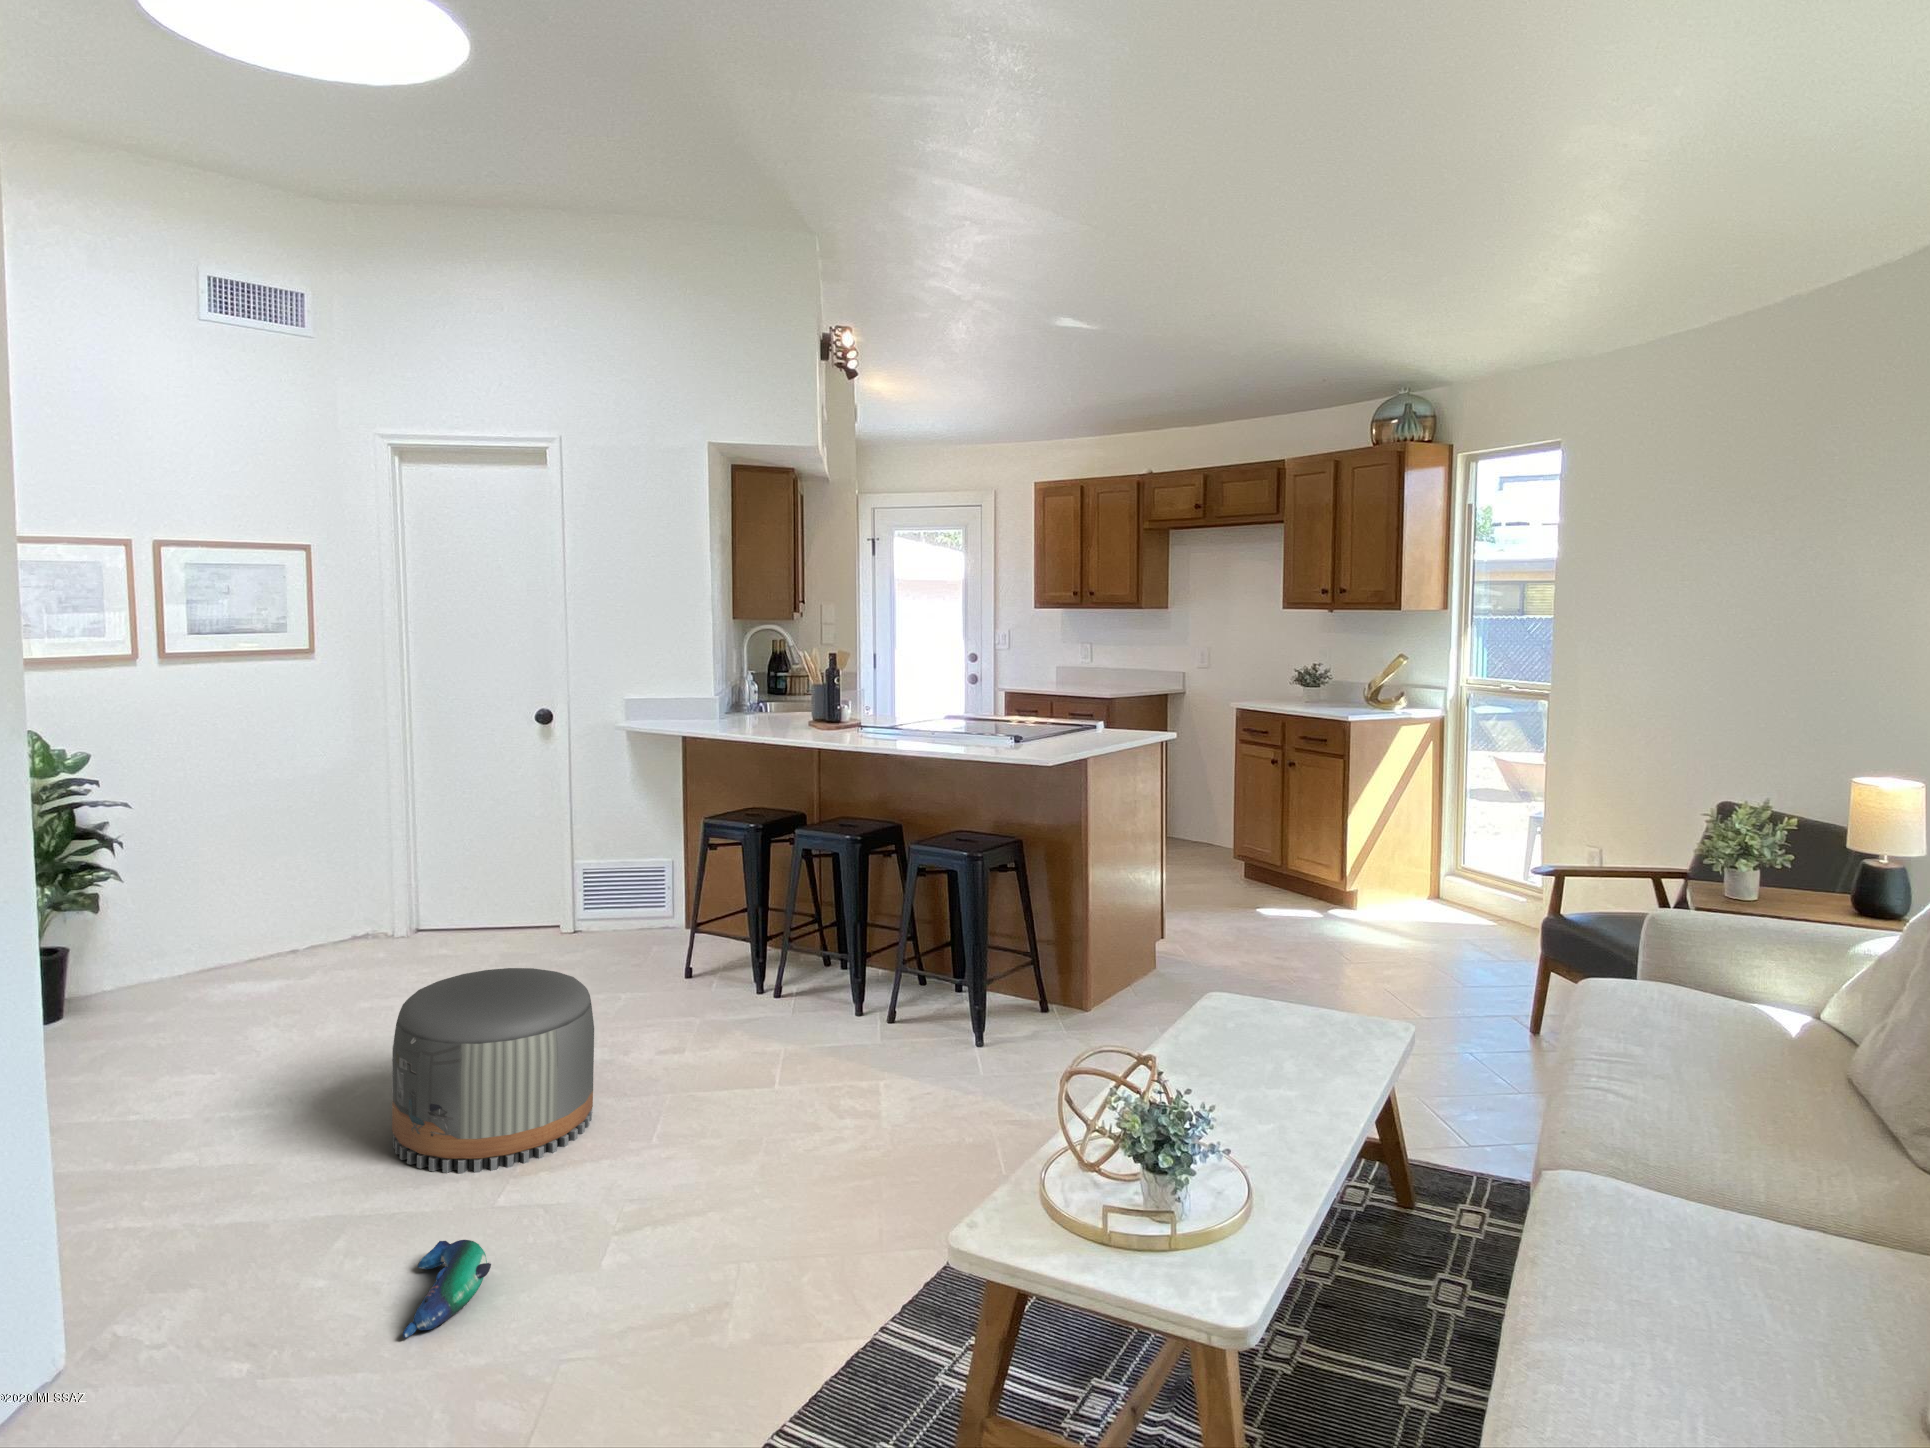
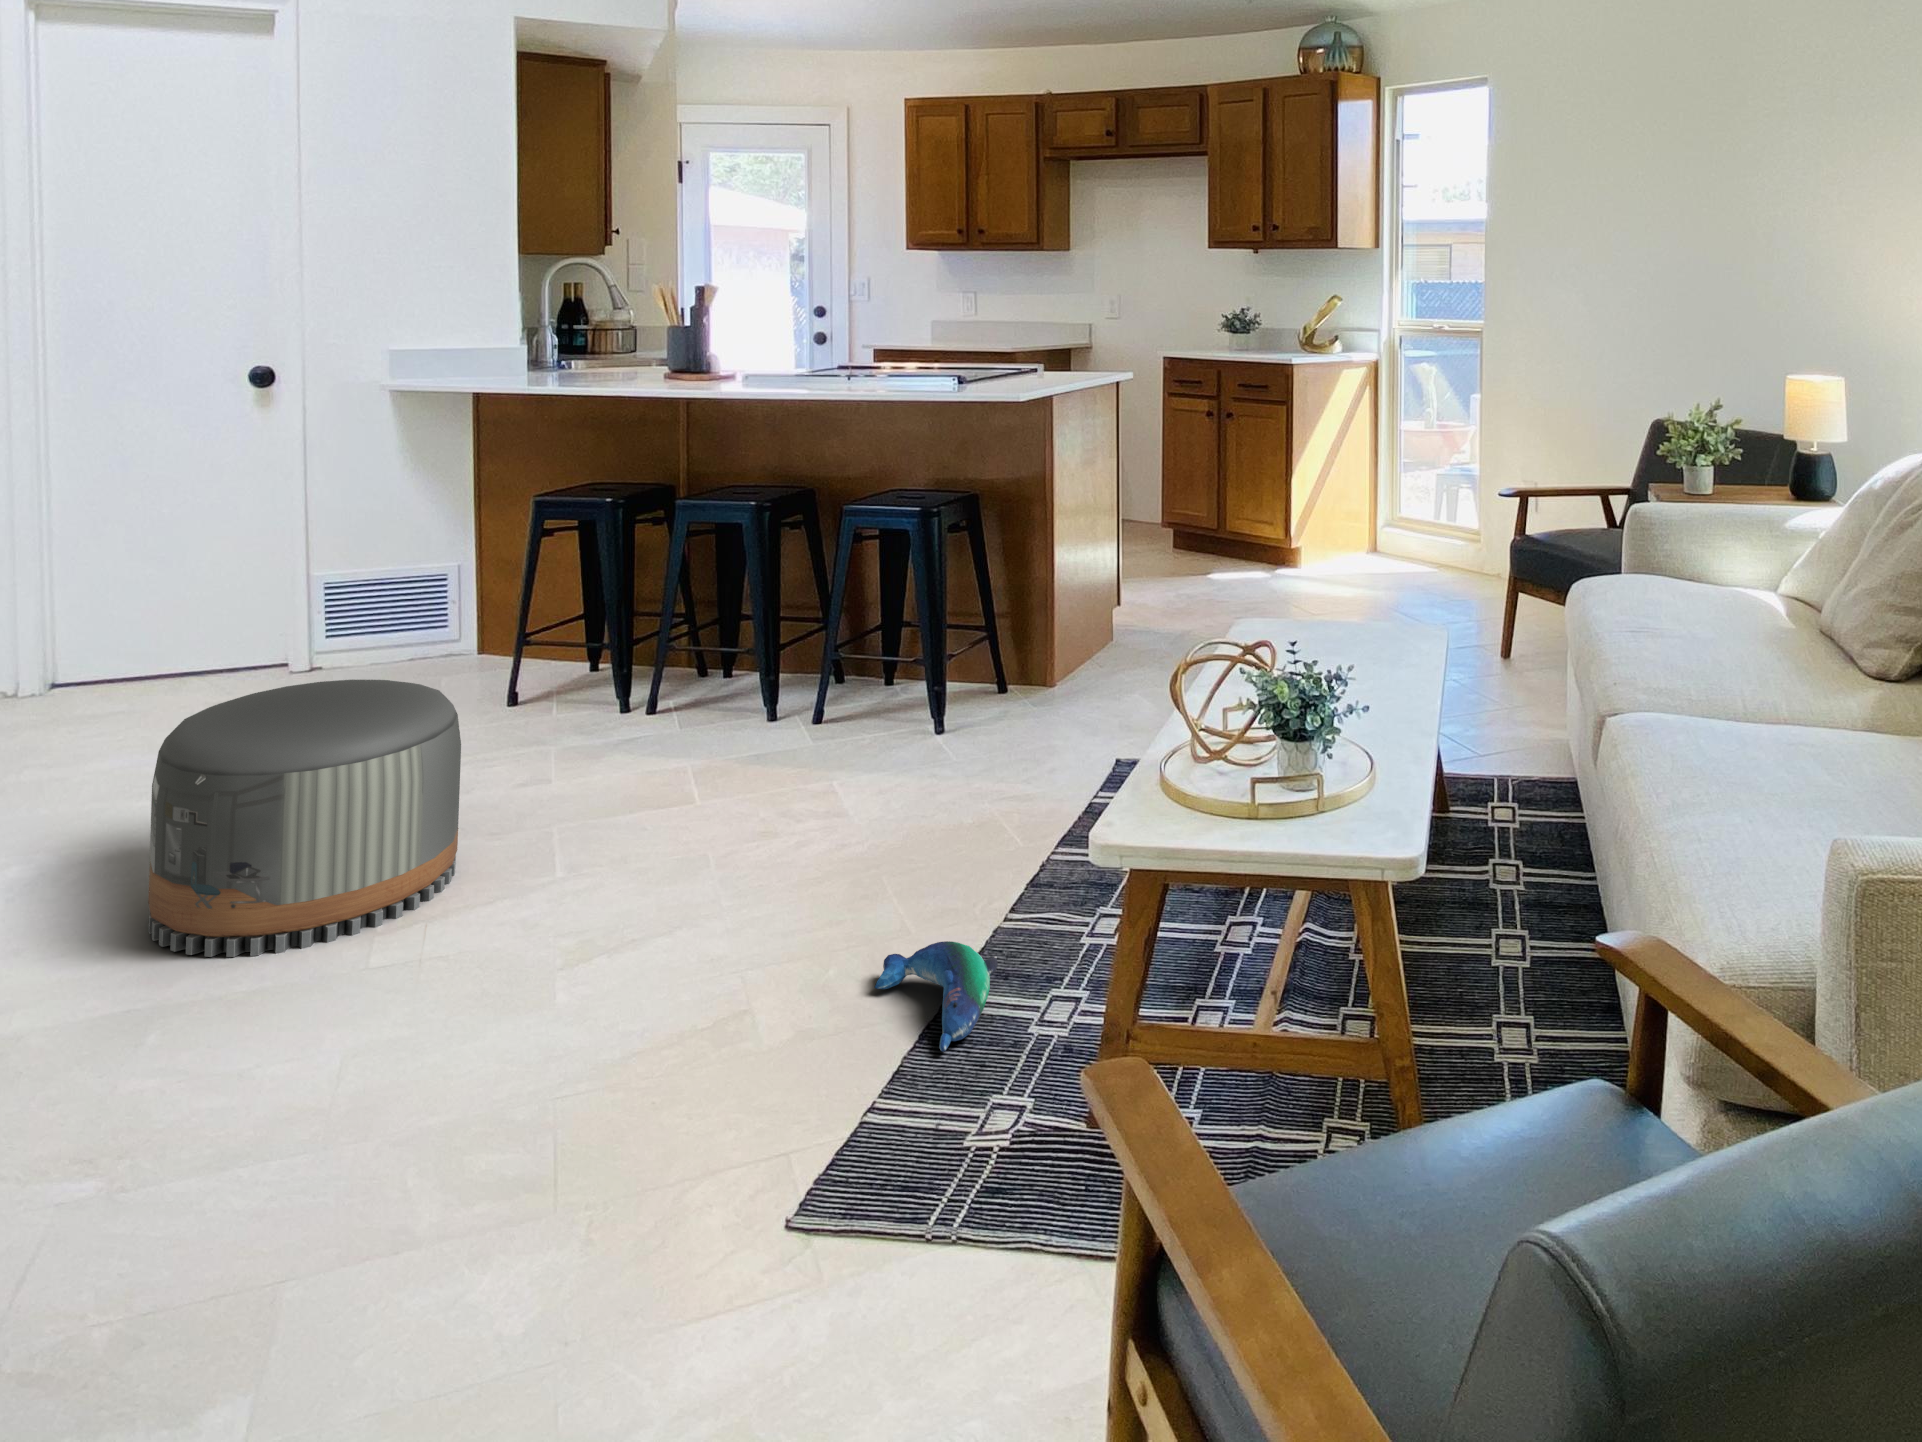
plush toy: present [403,1240,492,1338] -> present [875,941,998,1052]

